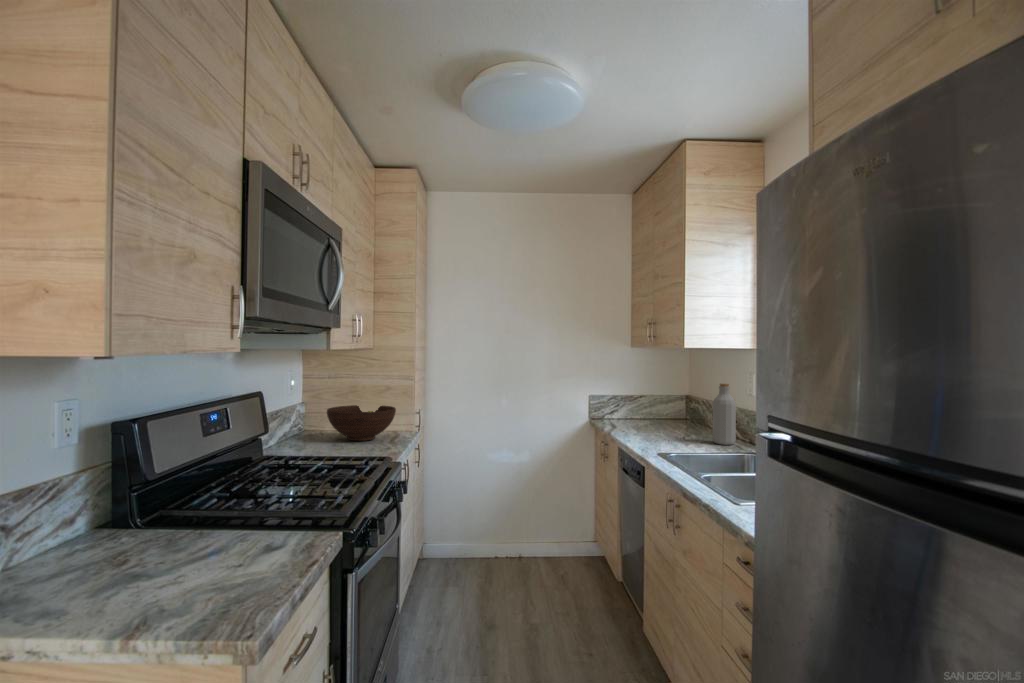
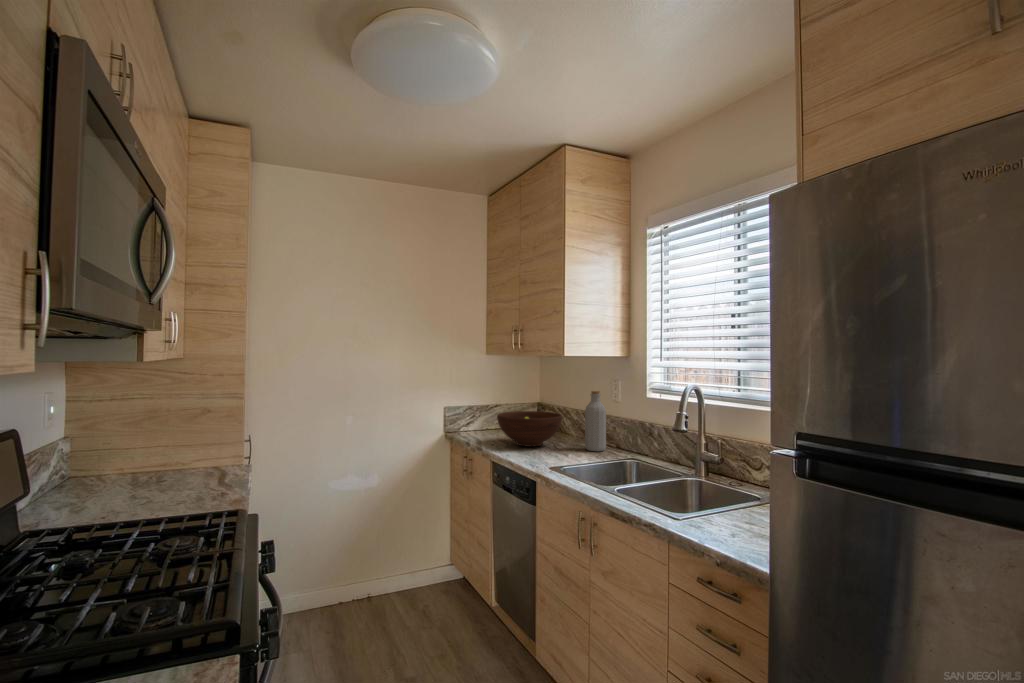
fruit bowl: present [327,405,396,441] -> present [497,411,562,447]

